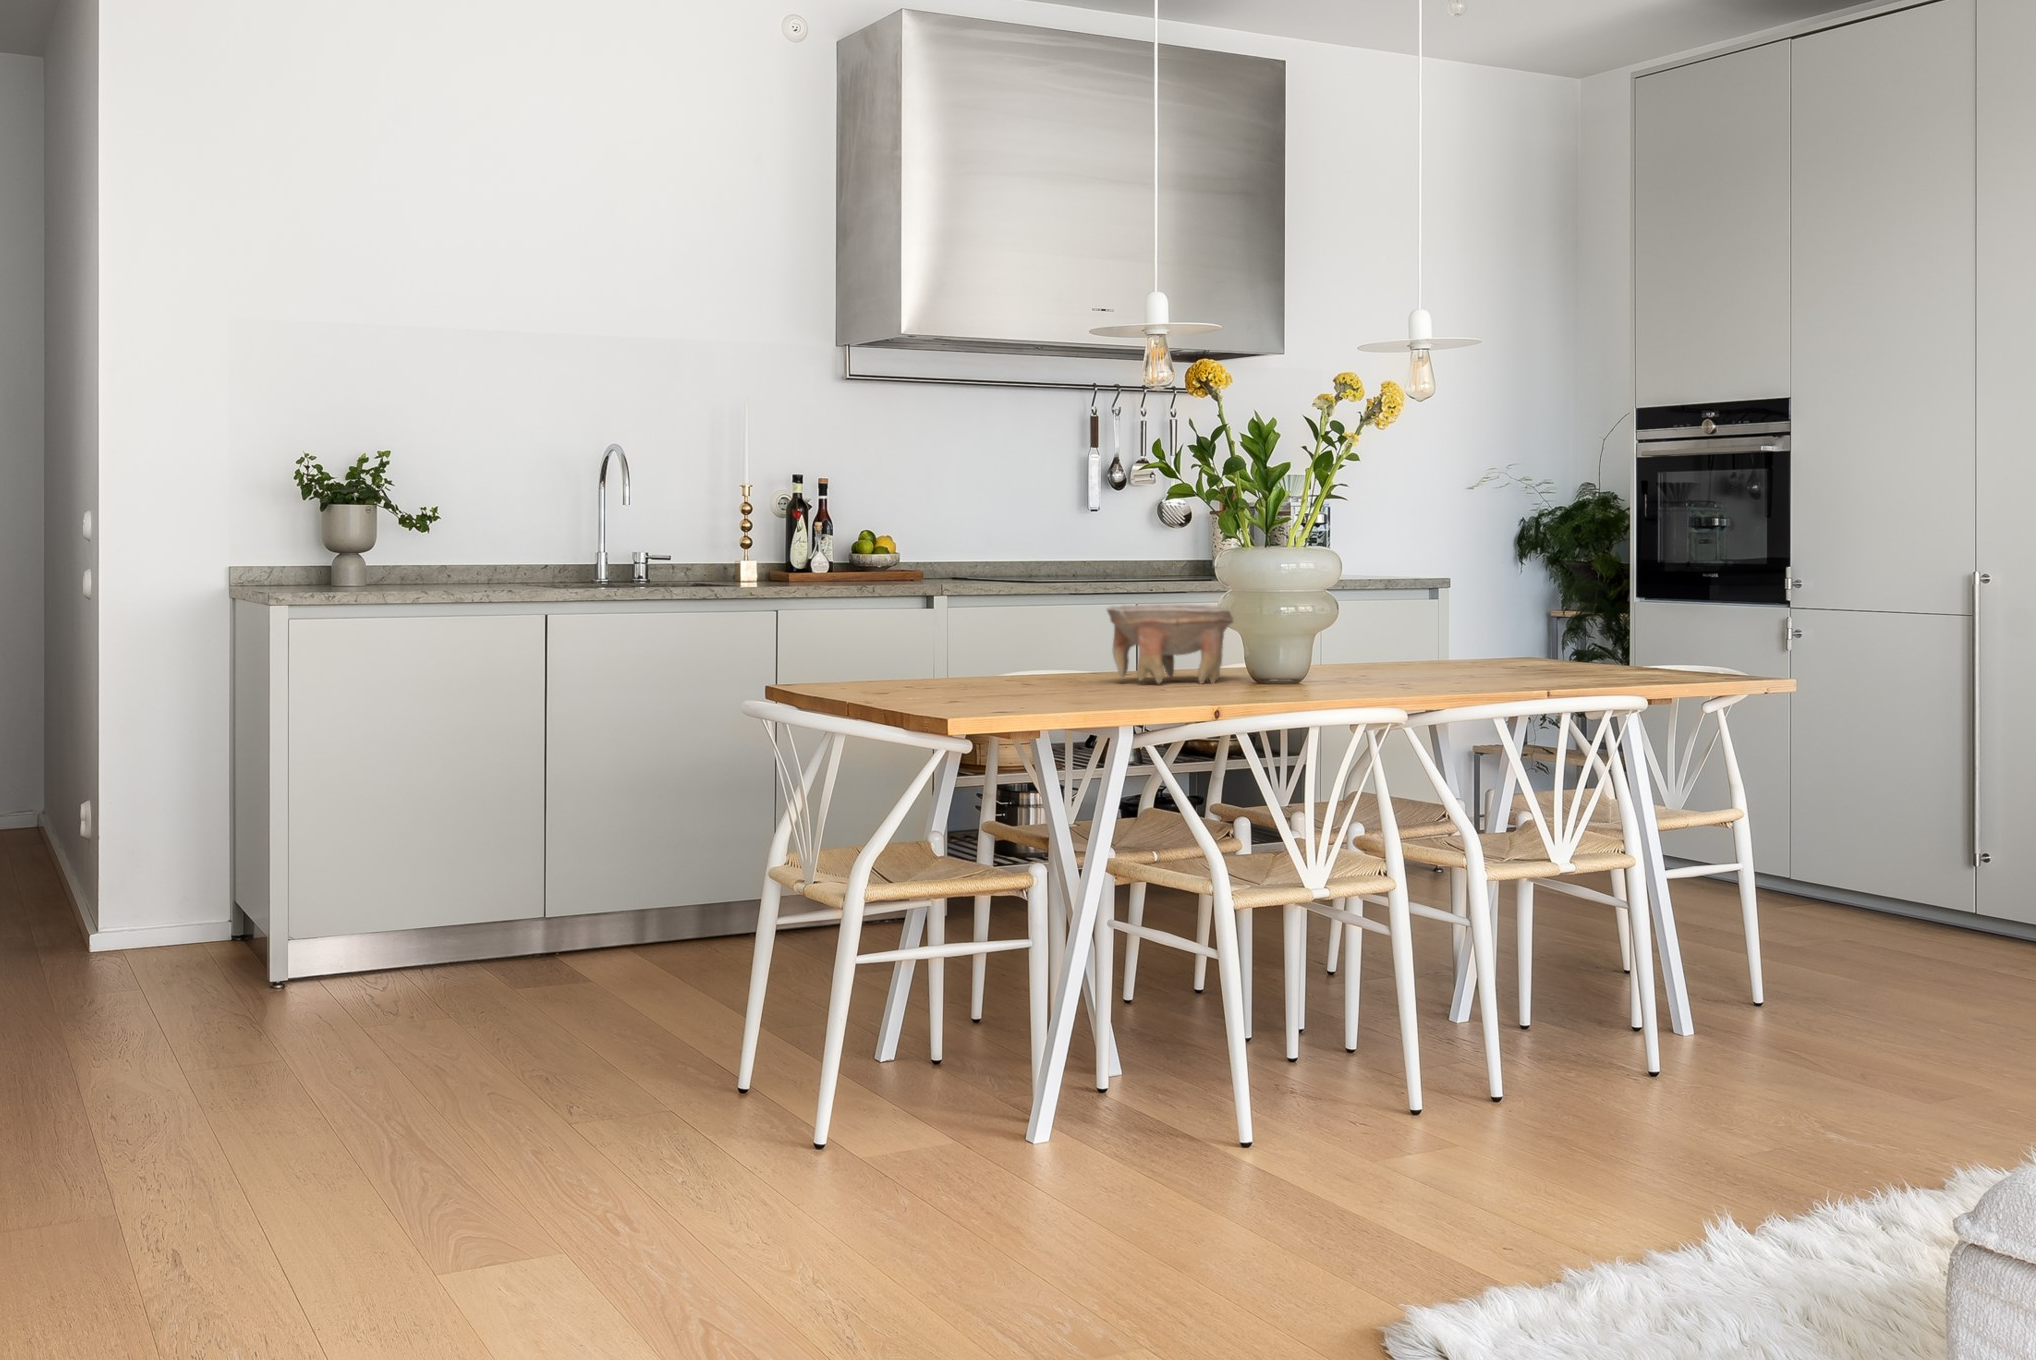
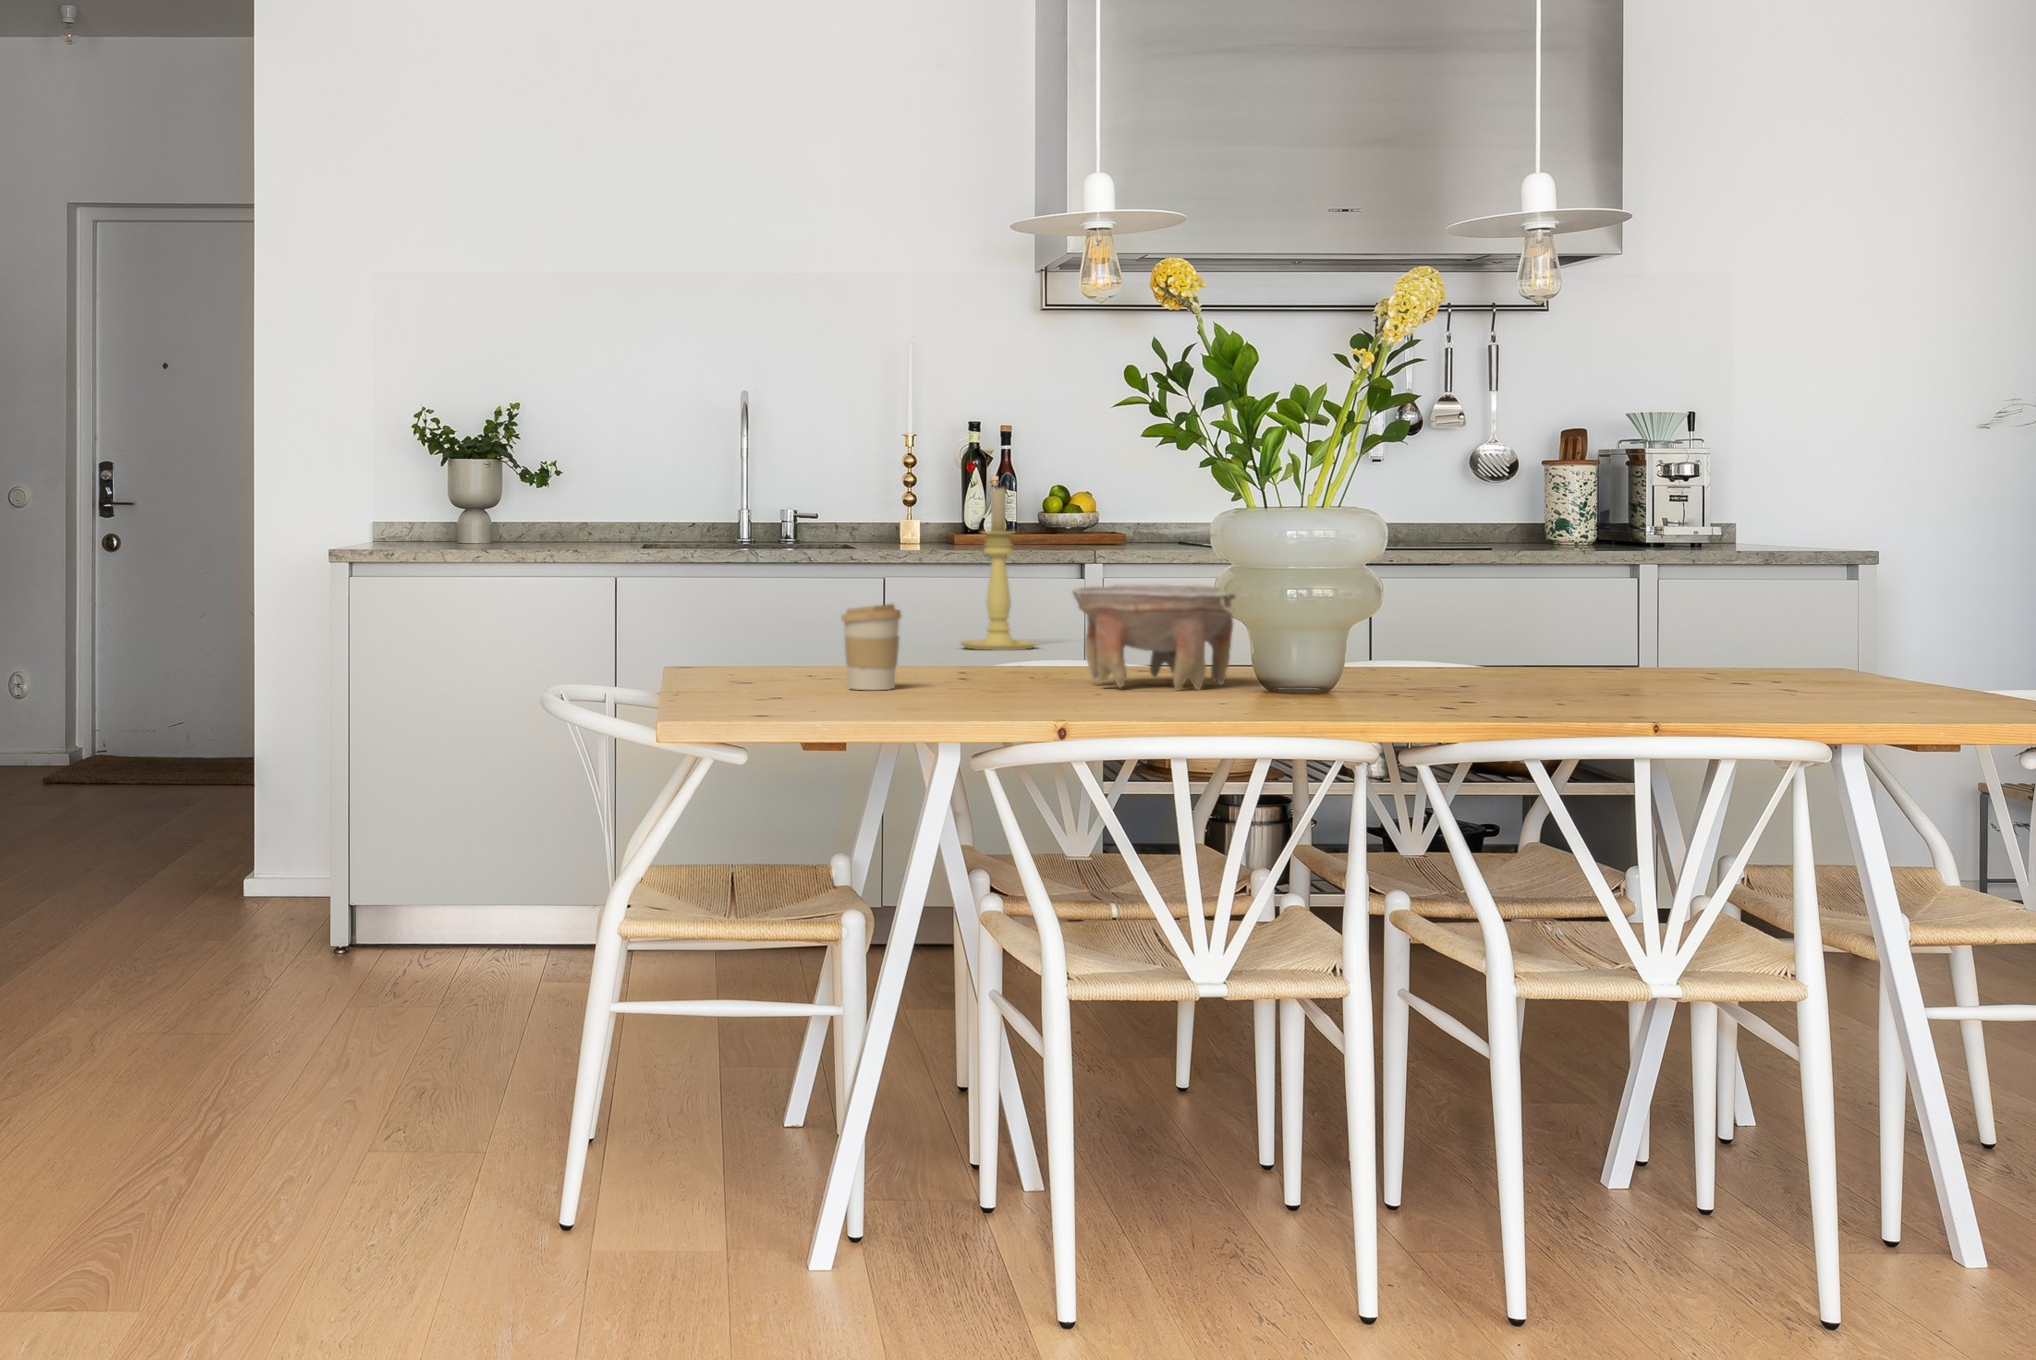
candle holder: none [835,529,902,669] -> present [960,488,1037,650]
coffee cup: none [945,622,995,693] -> present [841,604,901,690]

